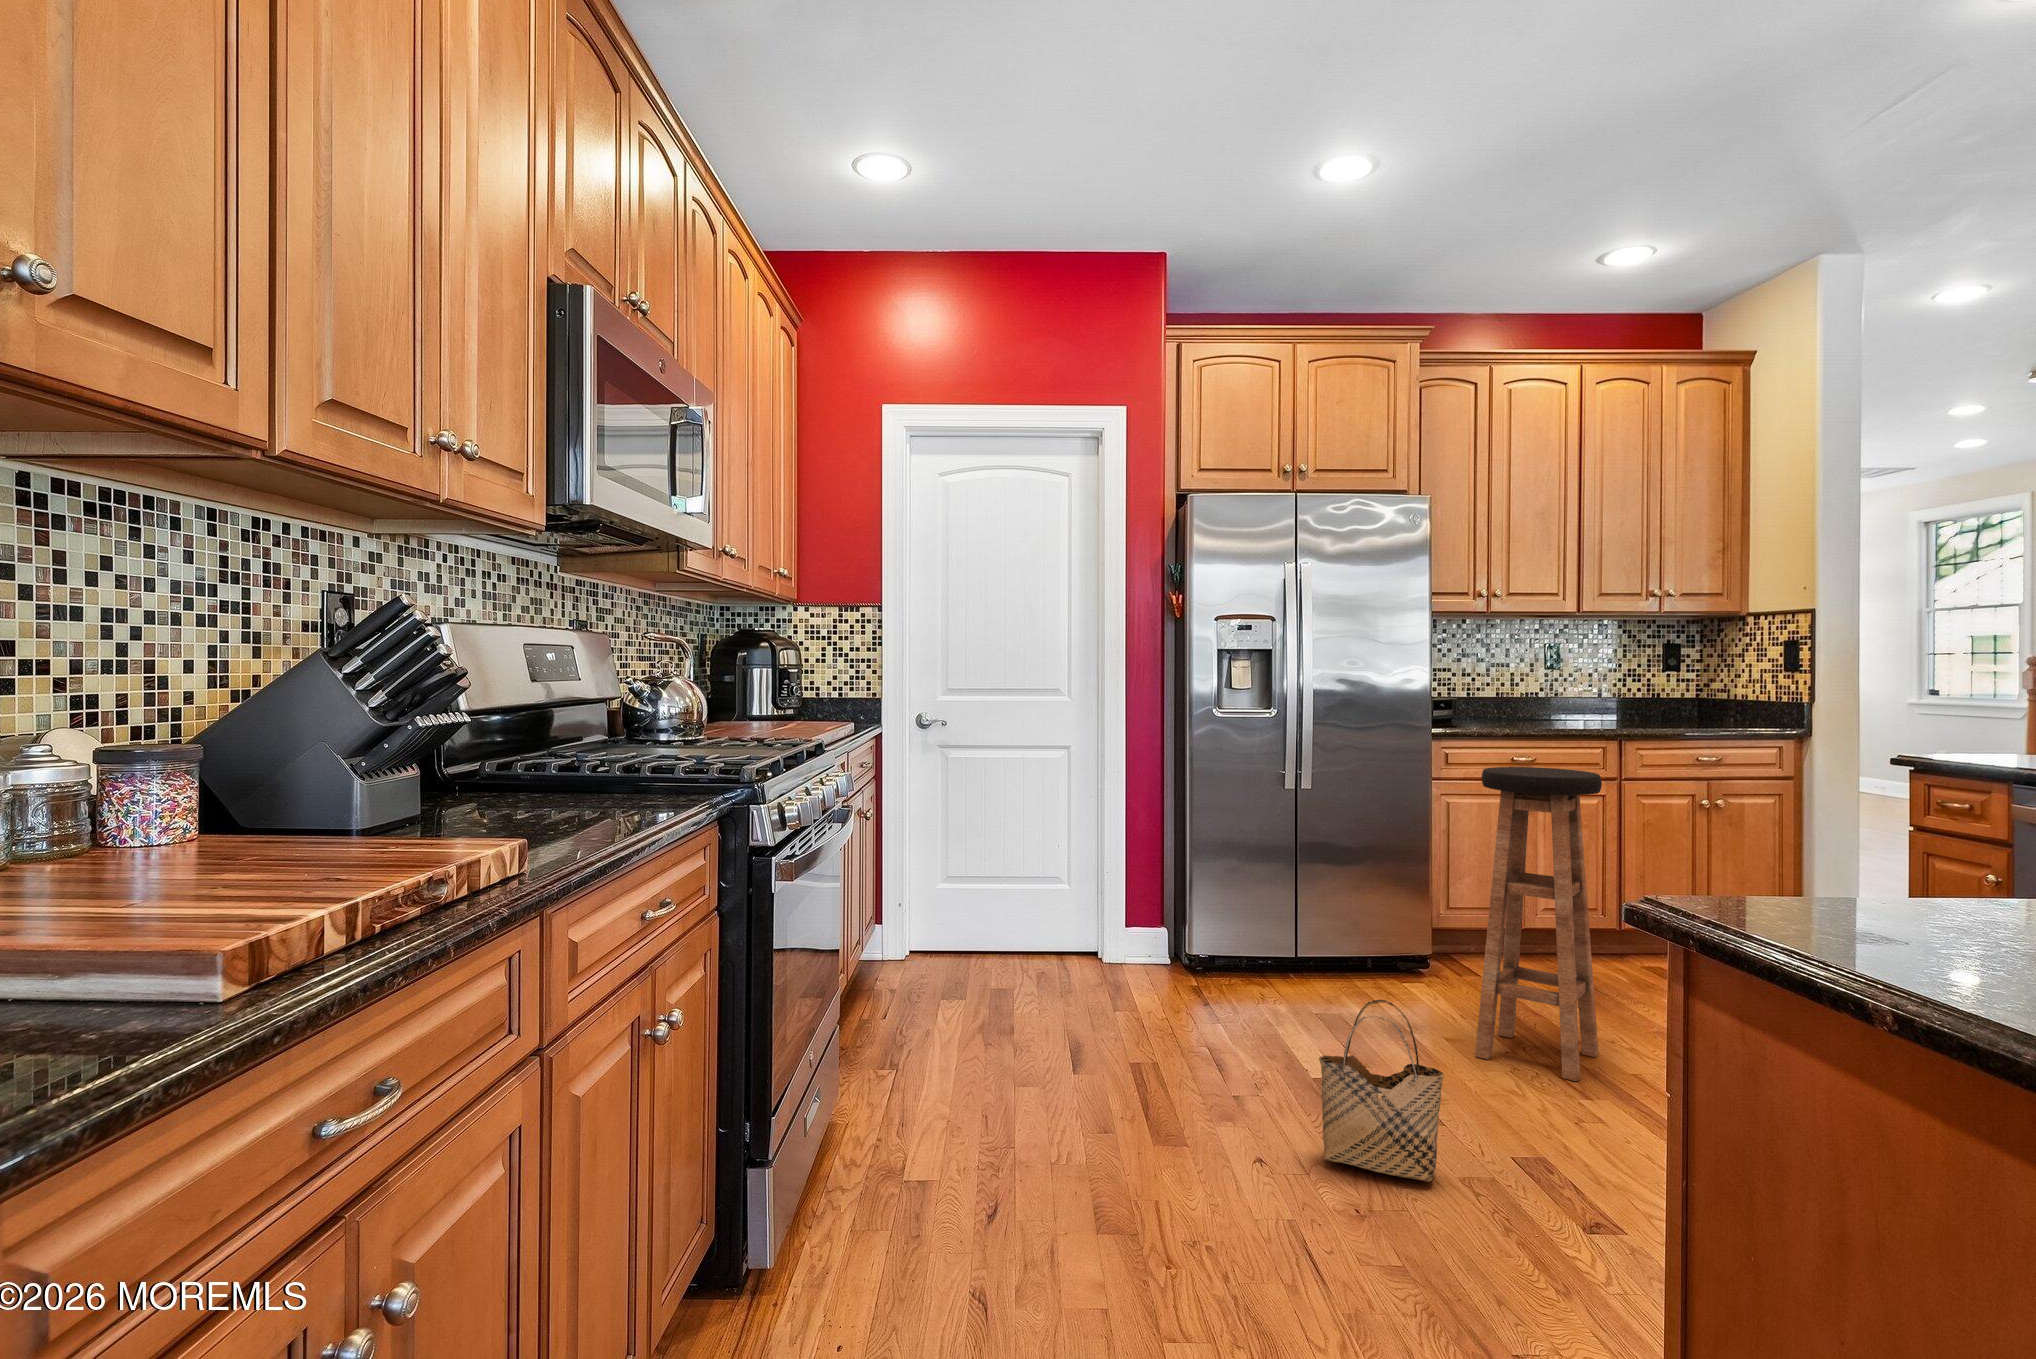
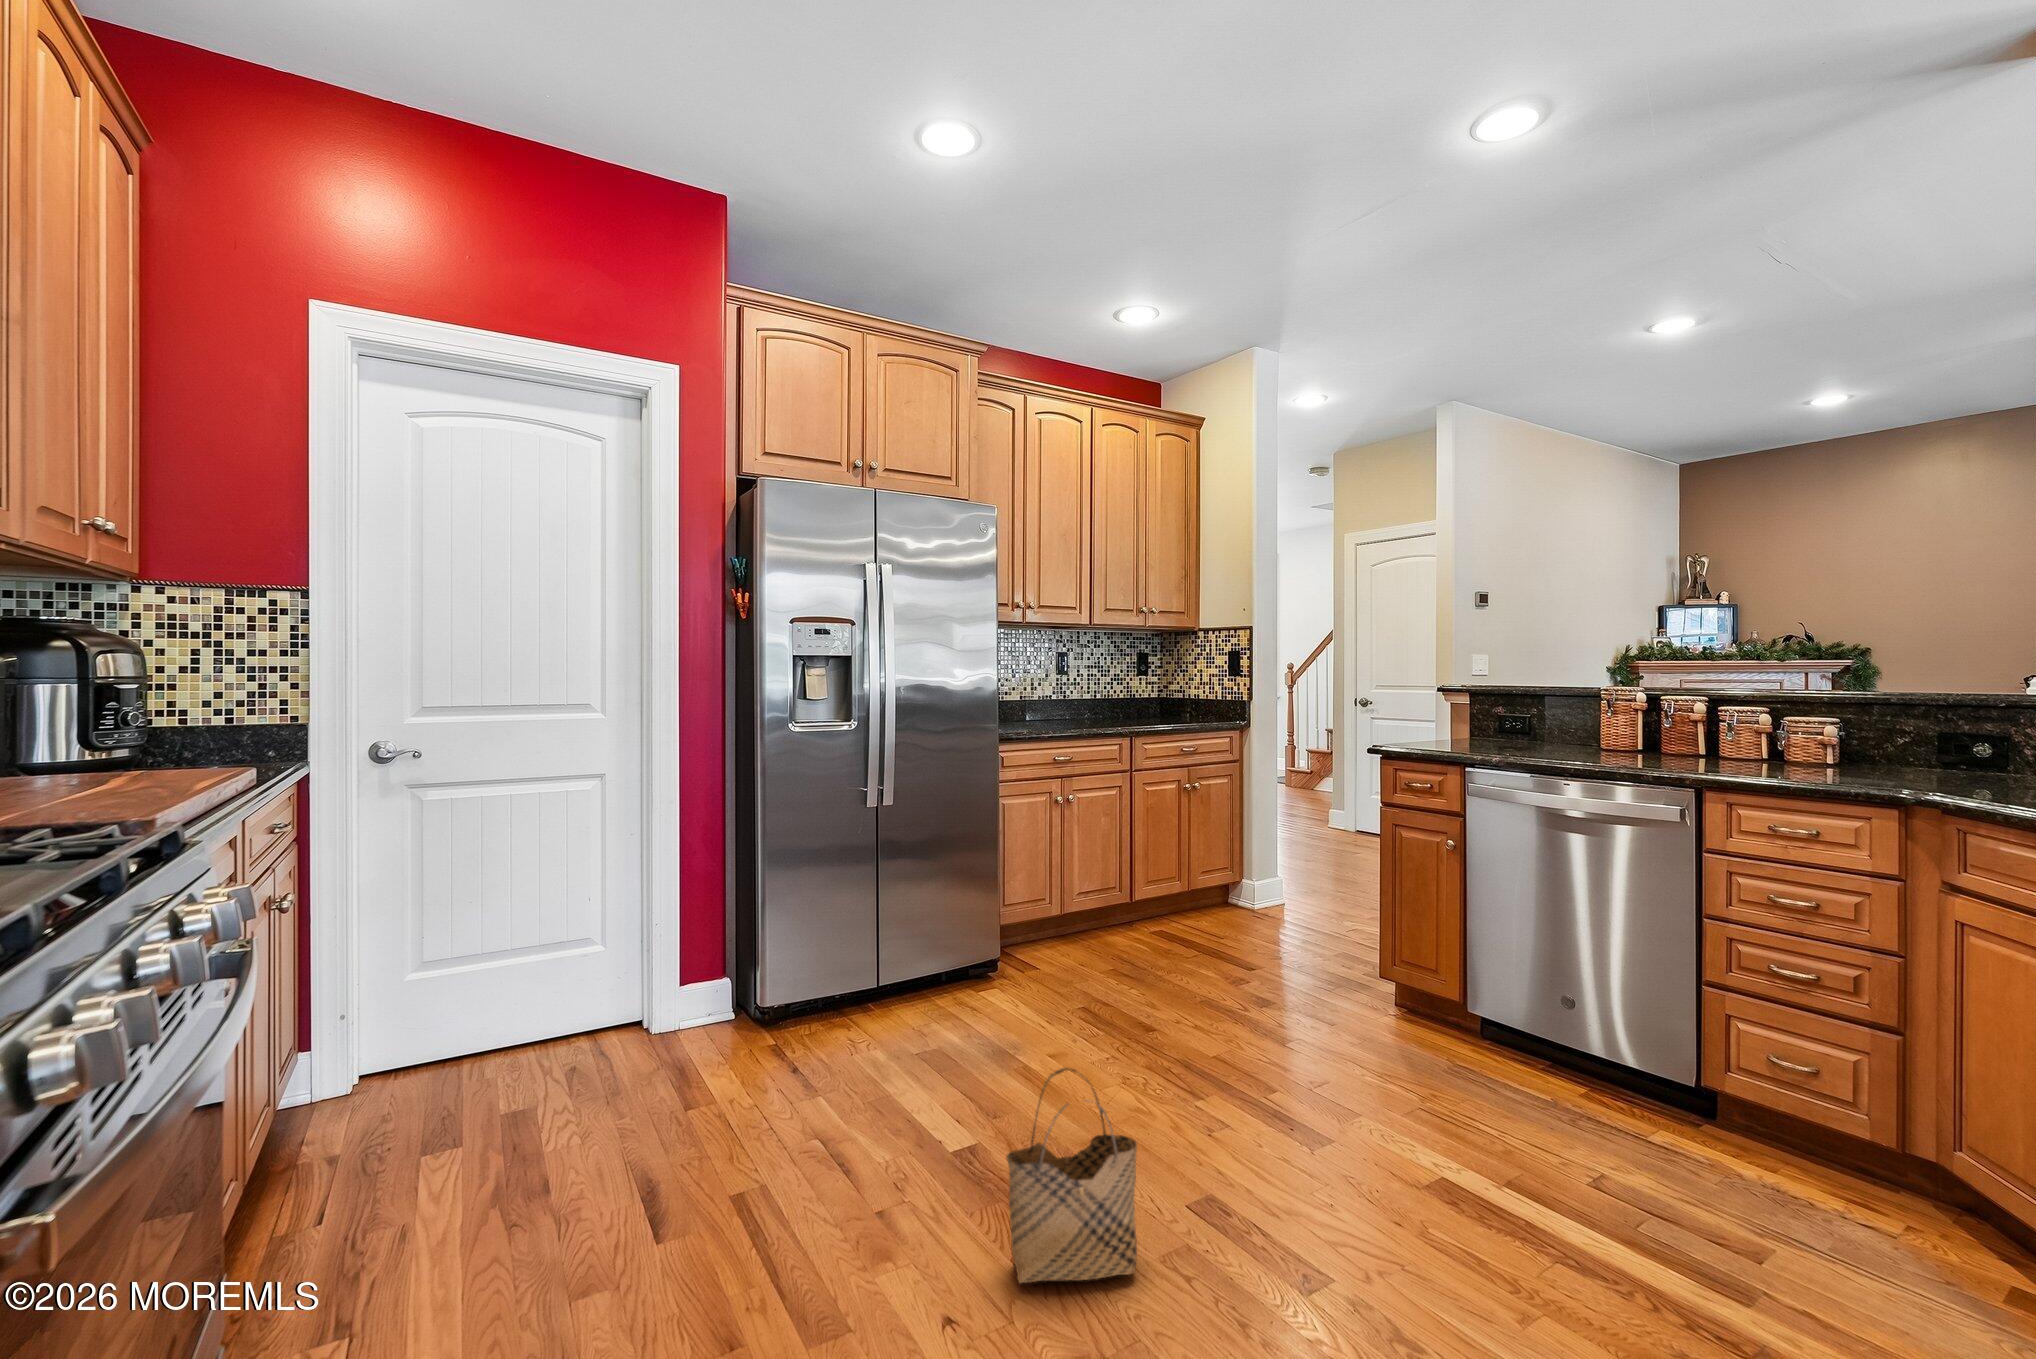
bar stool: present [1475,767,1602,1081] -> none [1081,775,1185,1077]

